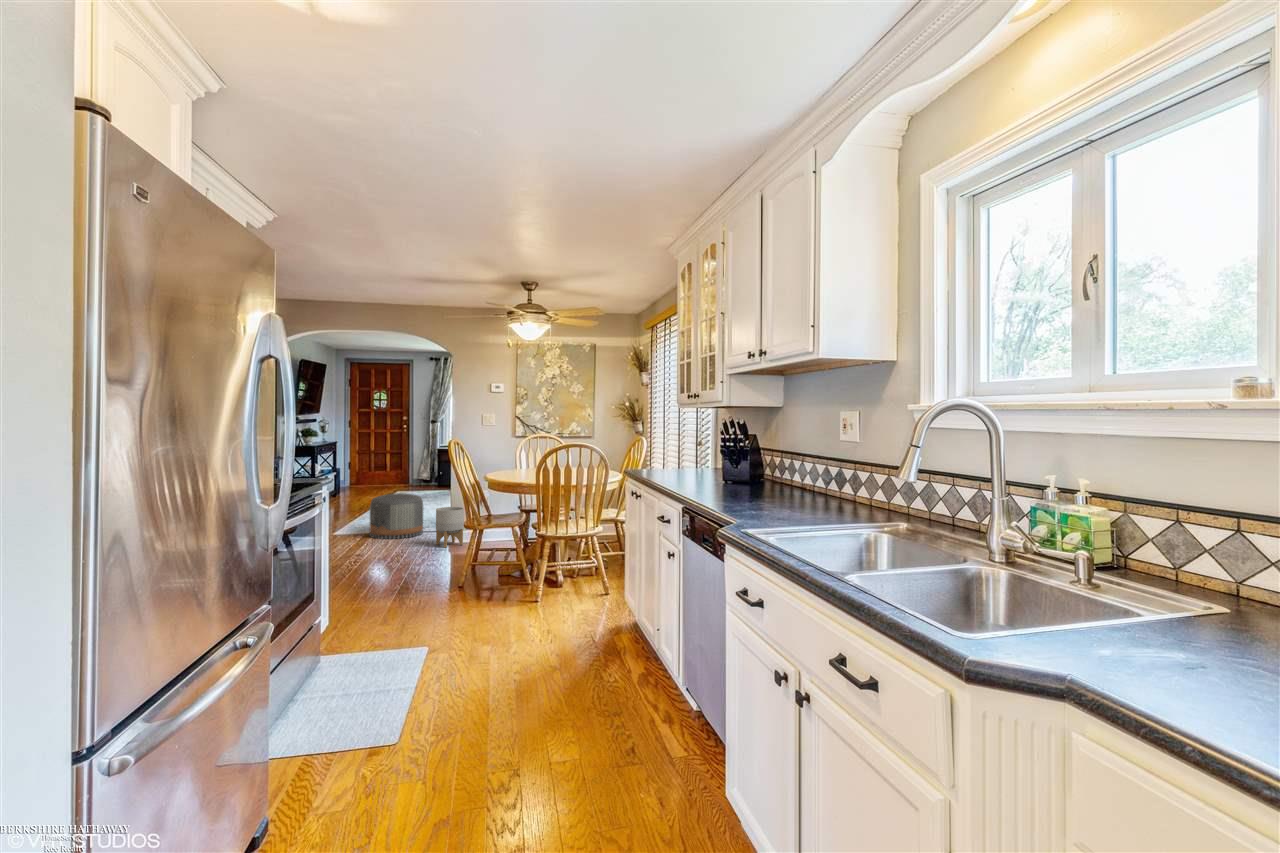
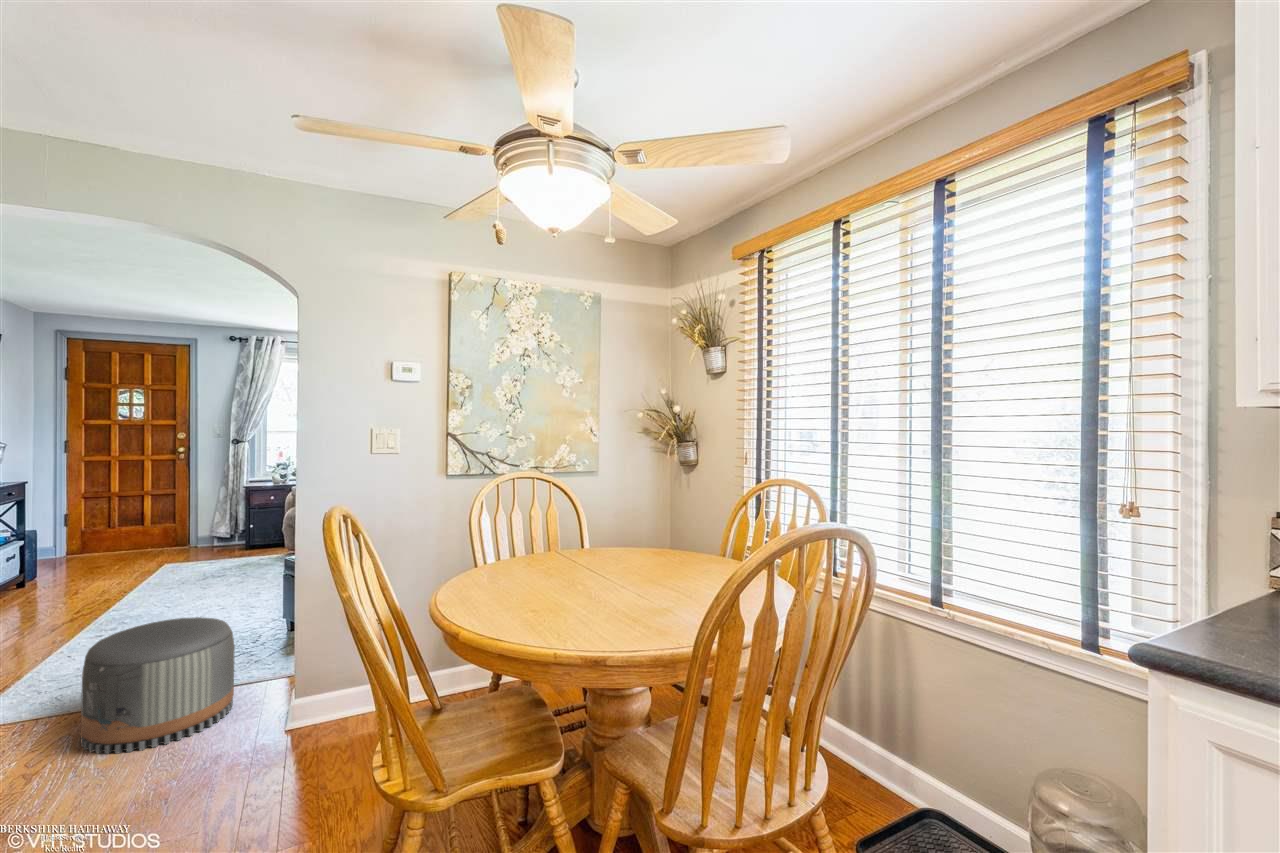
planter: present [436,507,464,548] -> none [277,652,349,769]

